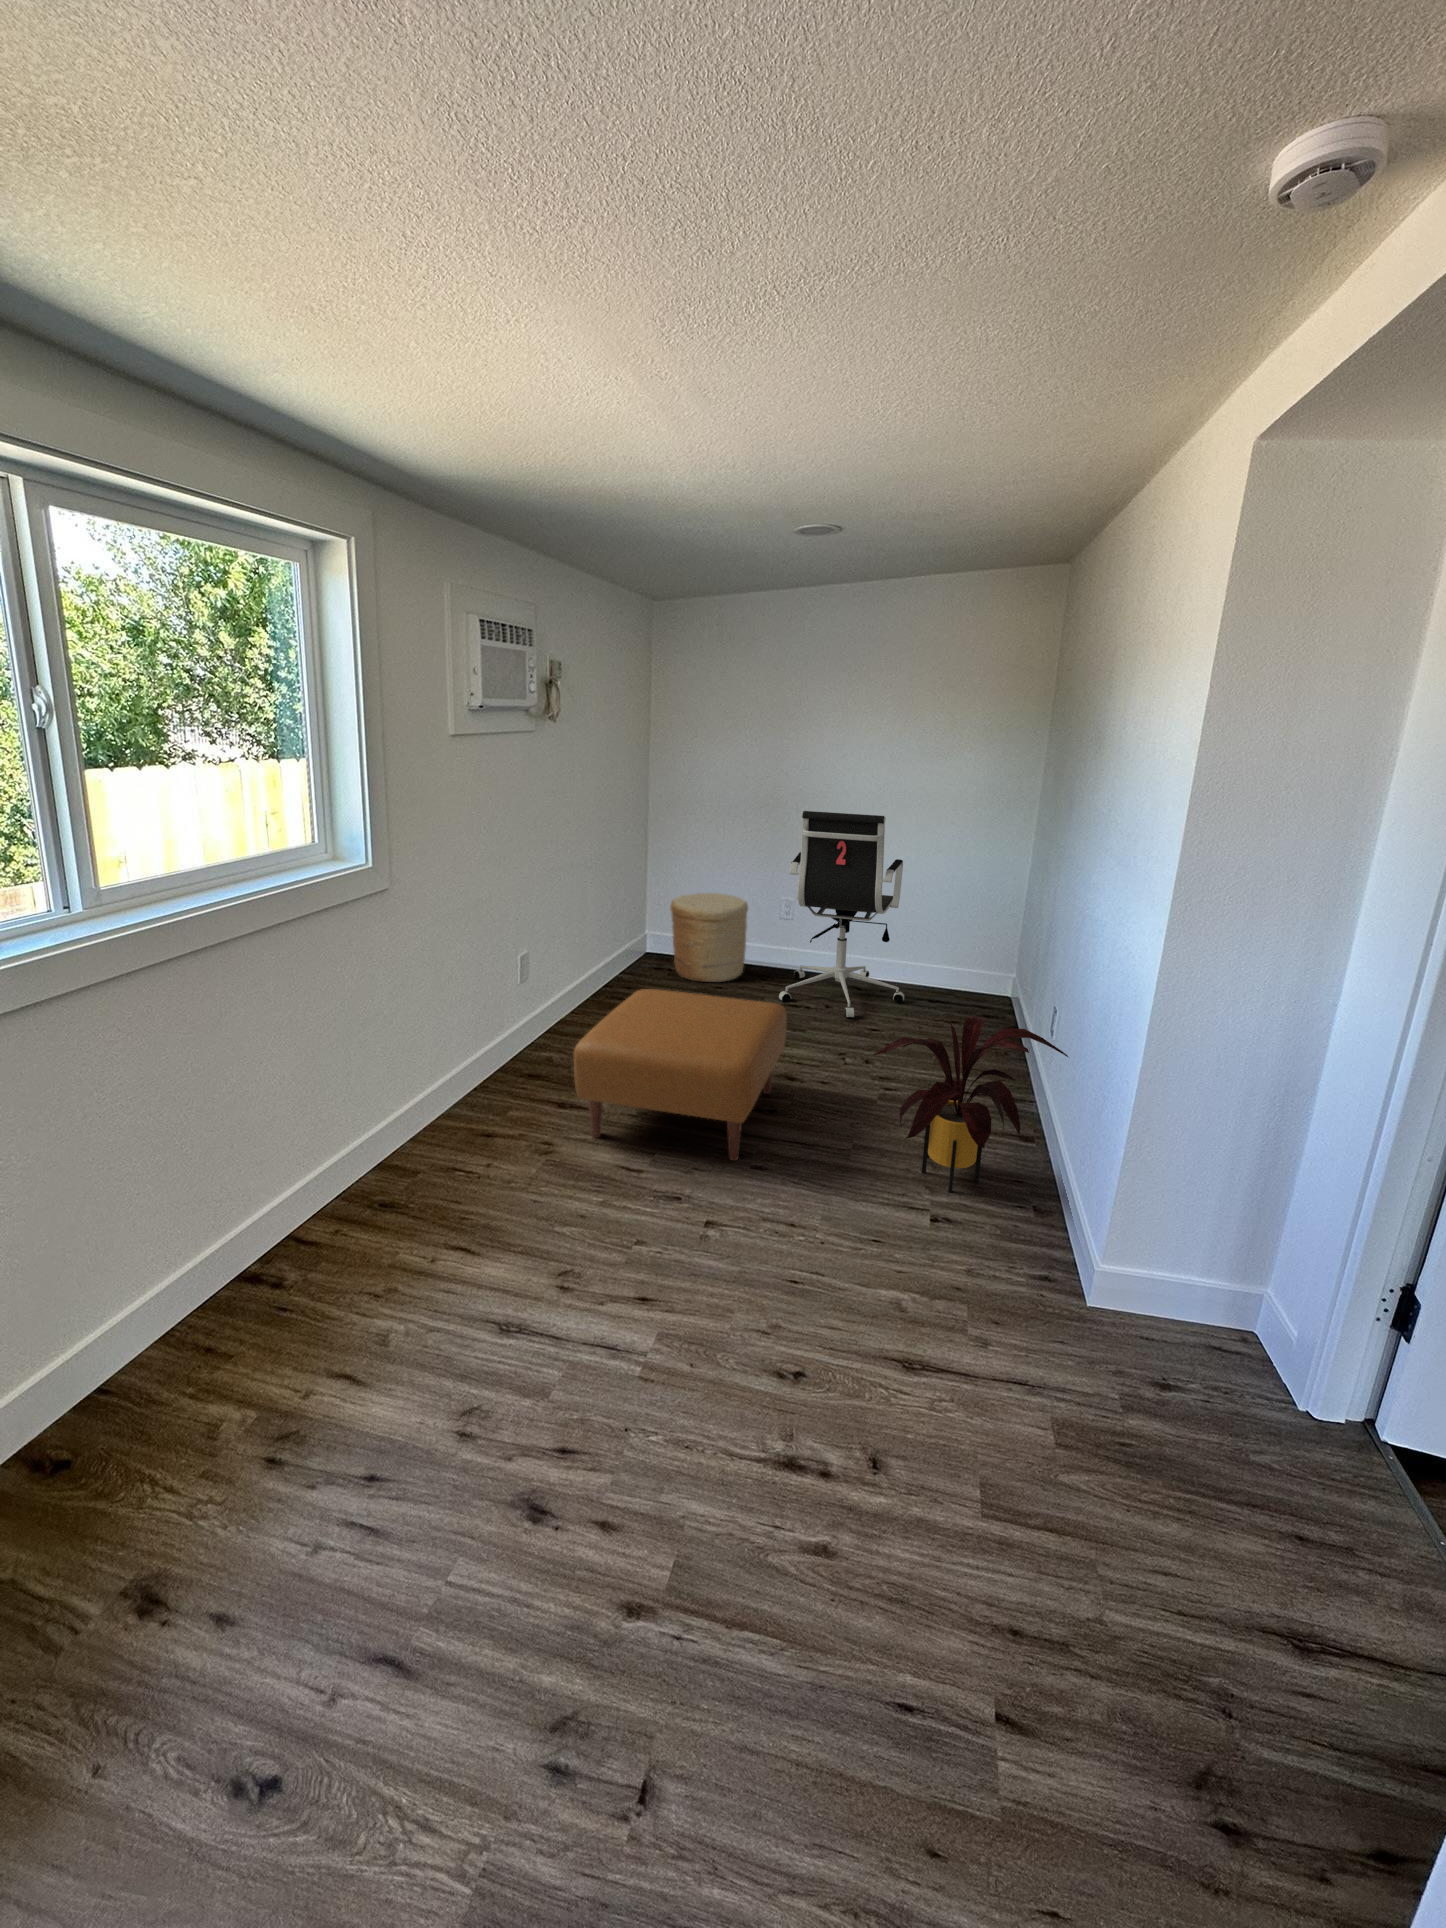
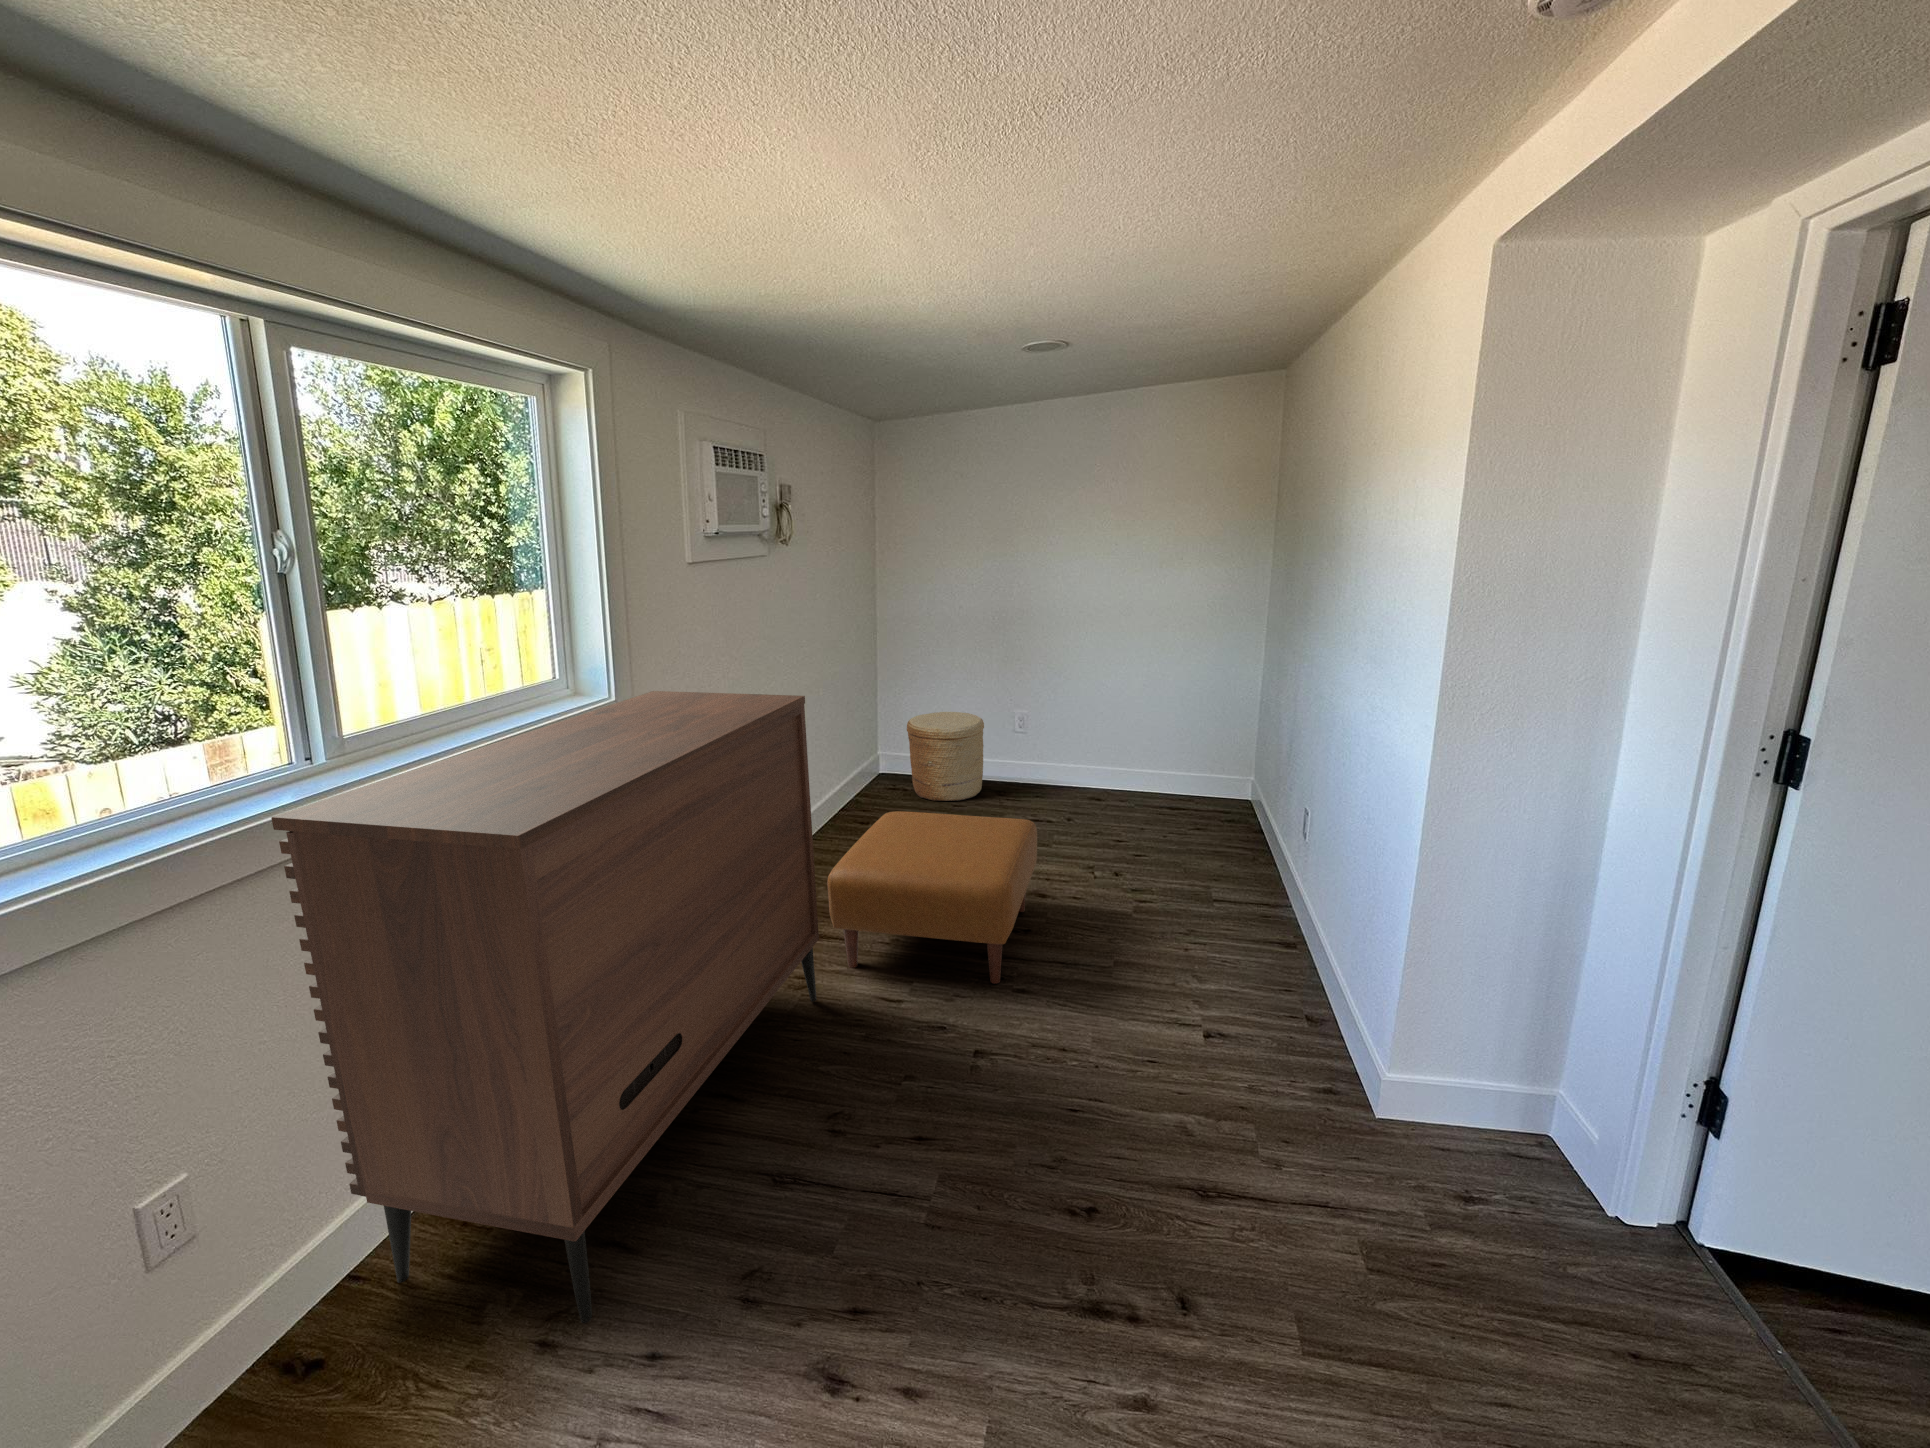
office chair: present [779,811,904,1018] -> none [1020,626,1145,830]
dresser: none [23,857,562,1444] -> present [271,691,819,1323]
house plant: present [873,1016,1068,1193] -> none [1133,822,1331,1004]

